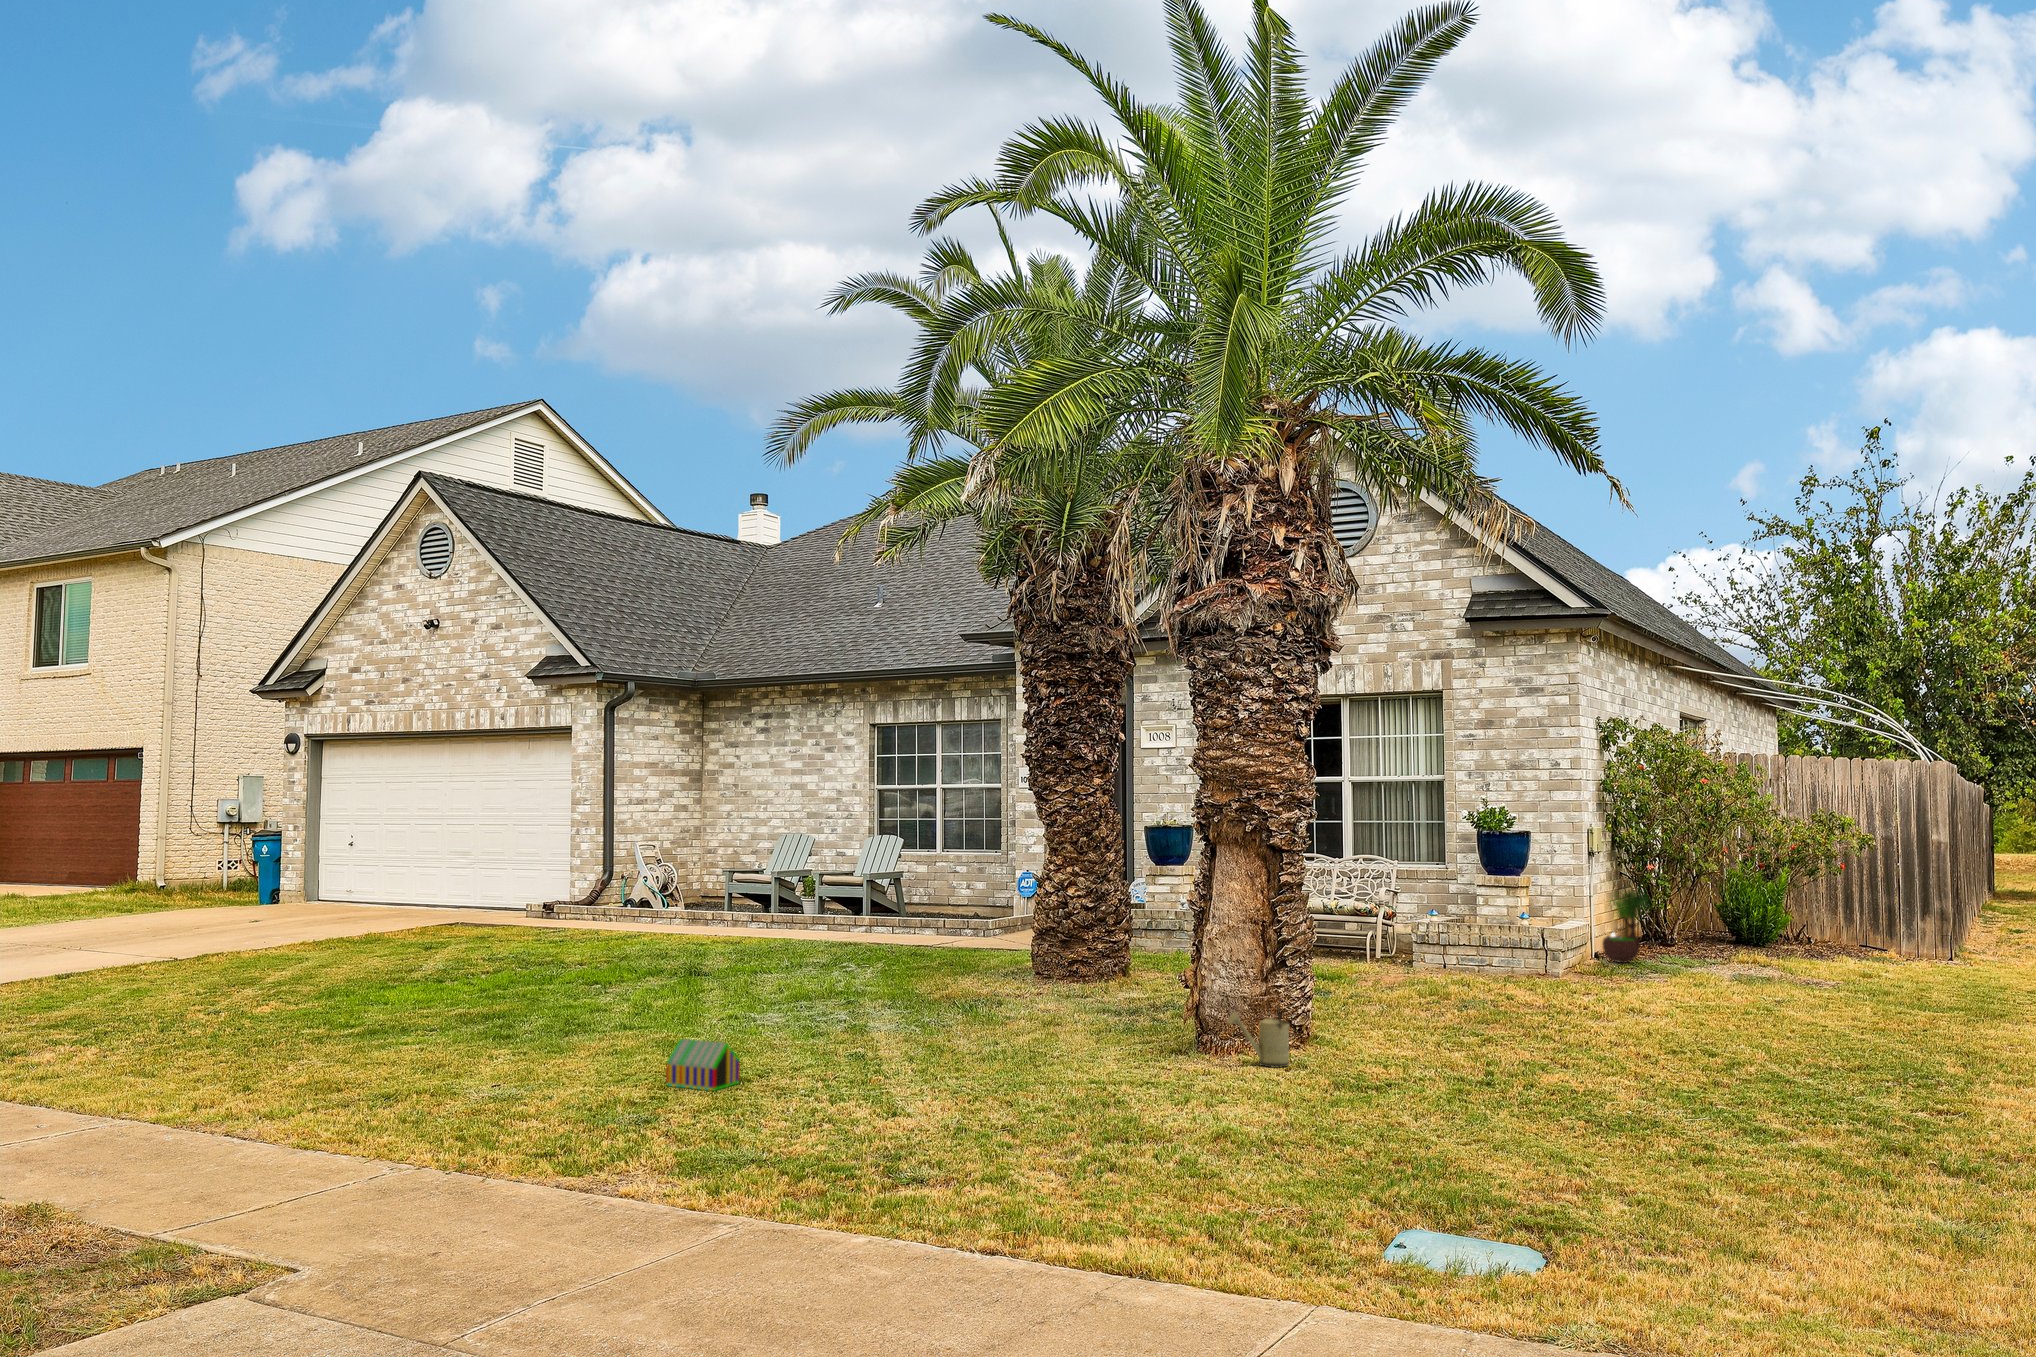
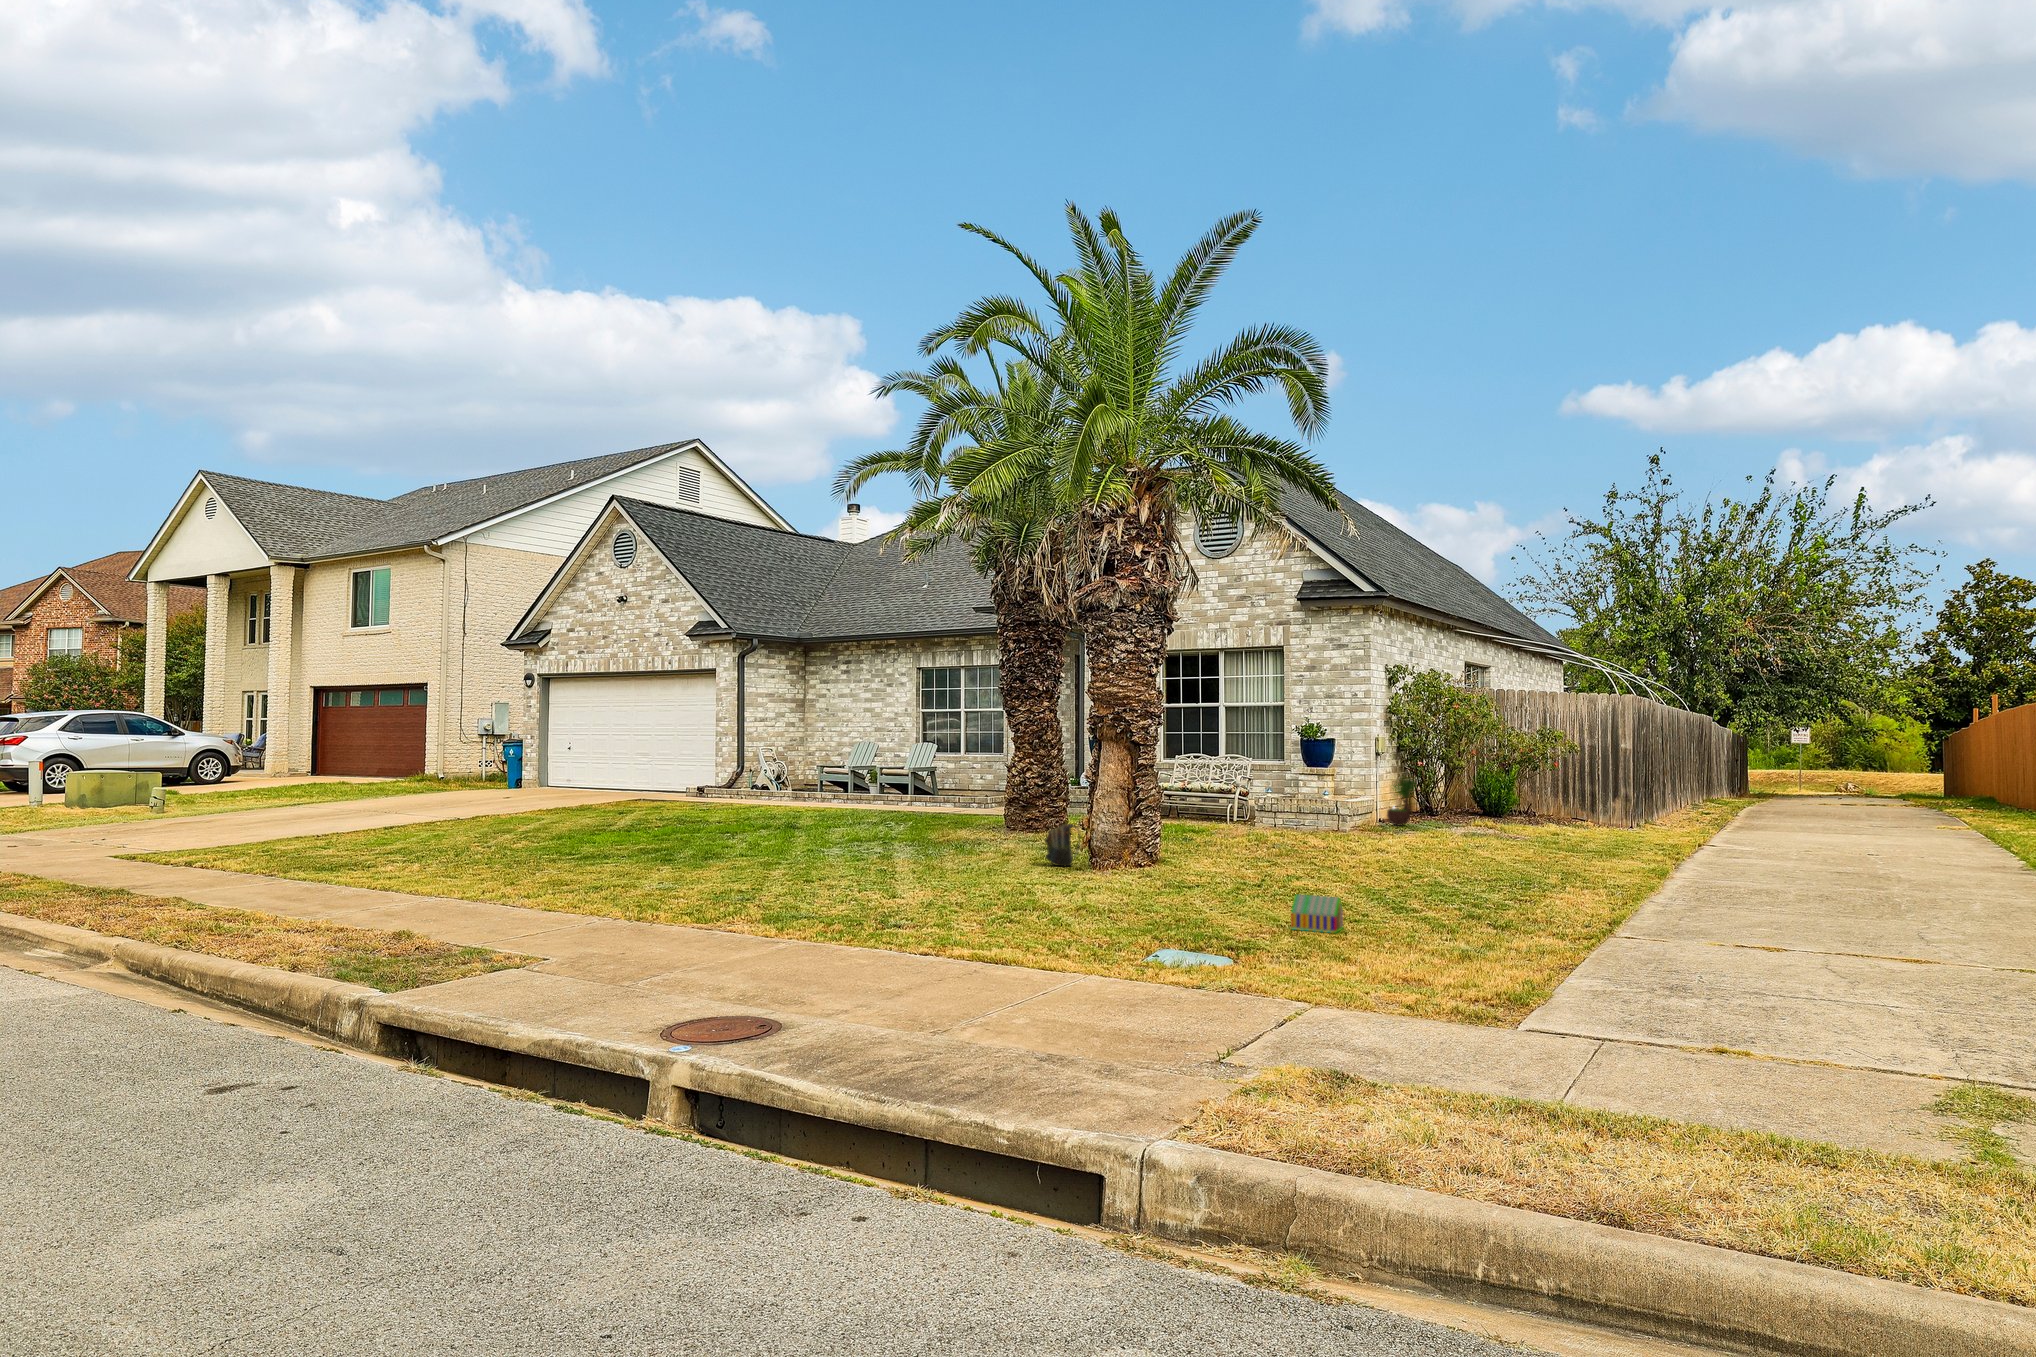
backpack: none [1127,985,1189,1058] -> present [1045,824,1081,866]
watering can: present [1228,1010,1289,1068] -> none [1102,834,1143,871]
toy house: present [666,1039,740,1091] -> present [1291,894,1343,933]

